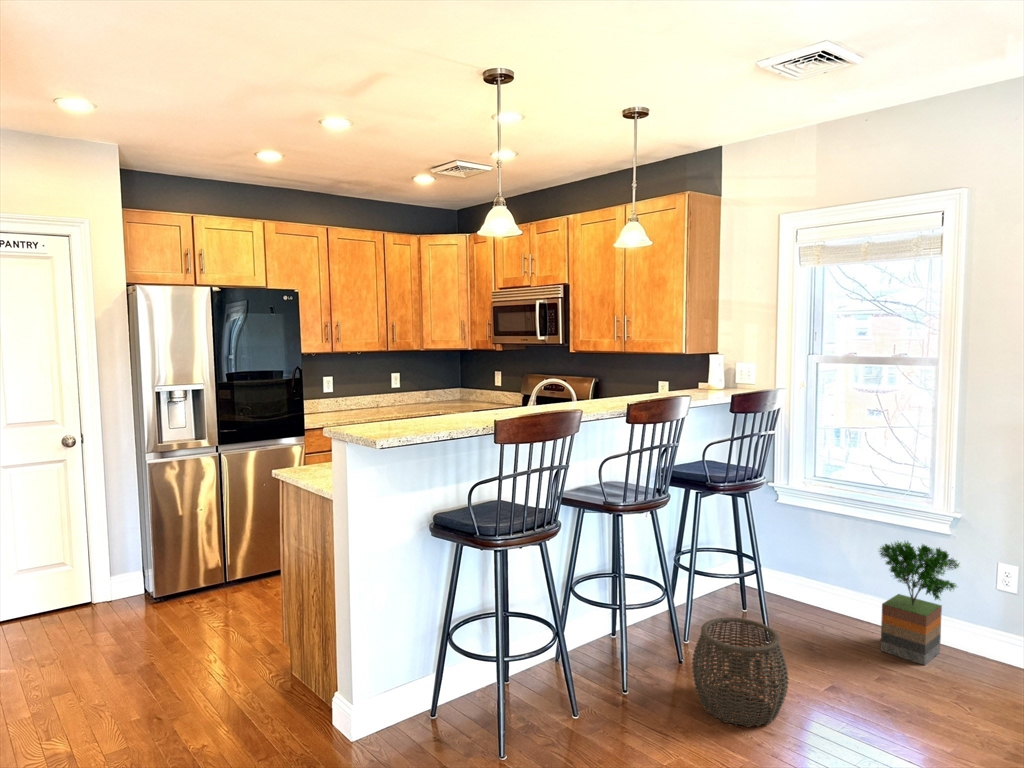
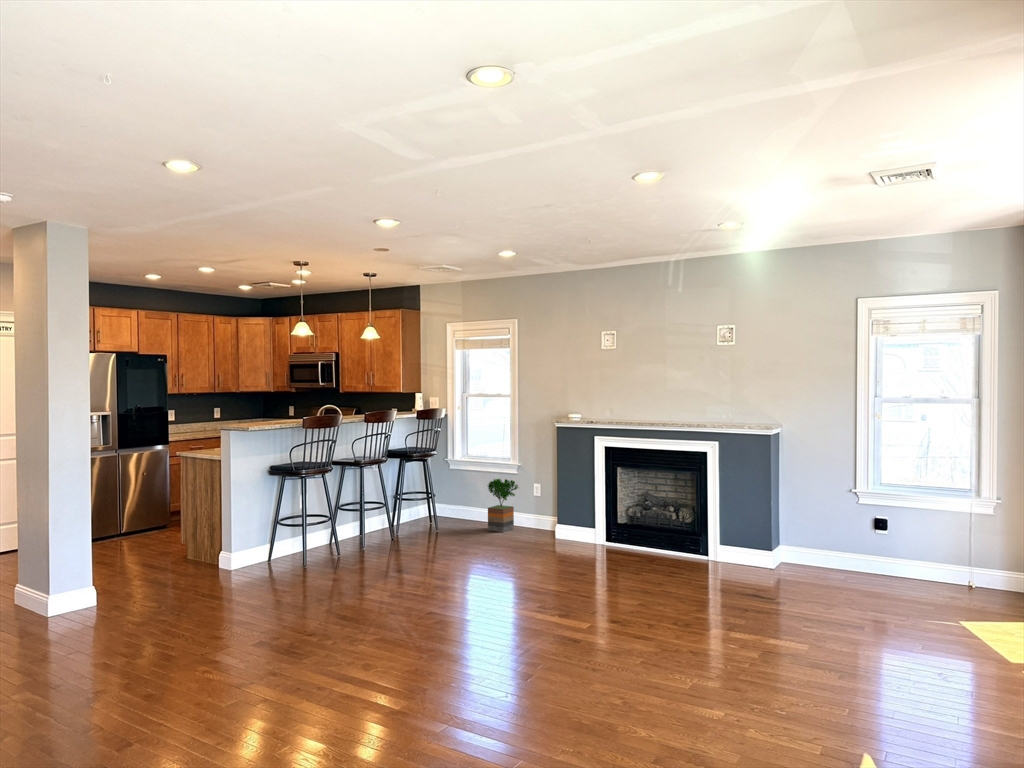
woven basket: present [692,617,789,727] -> none [394,509,434,550]

